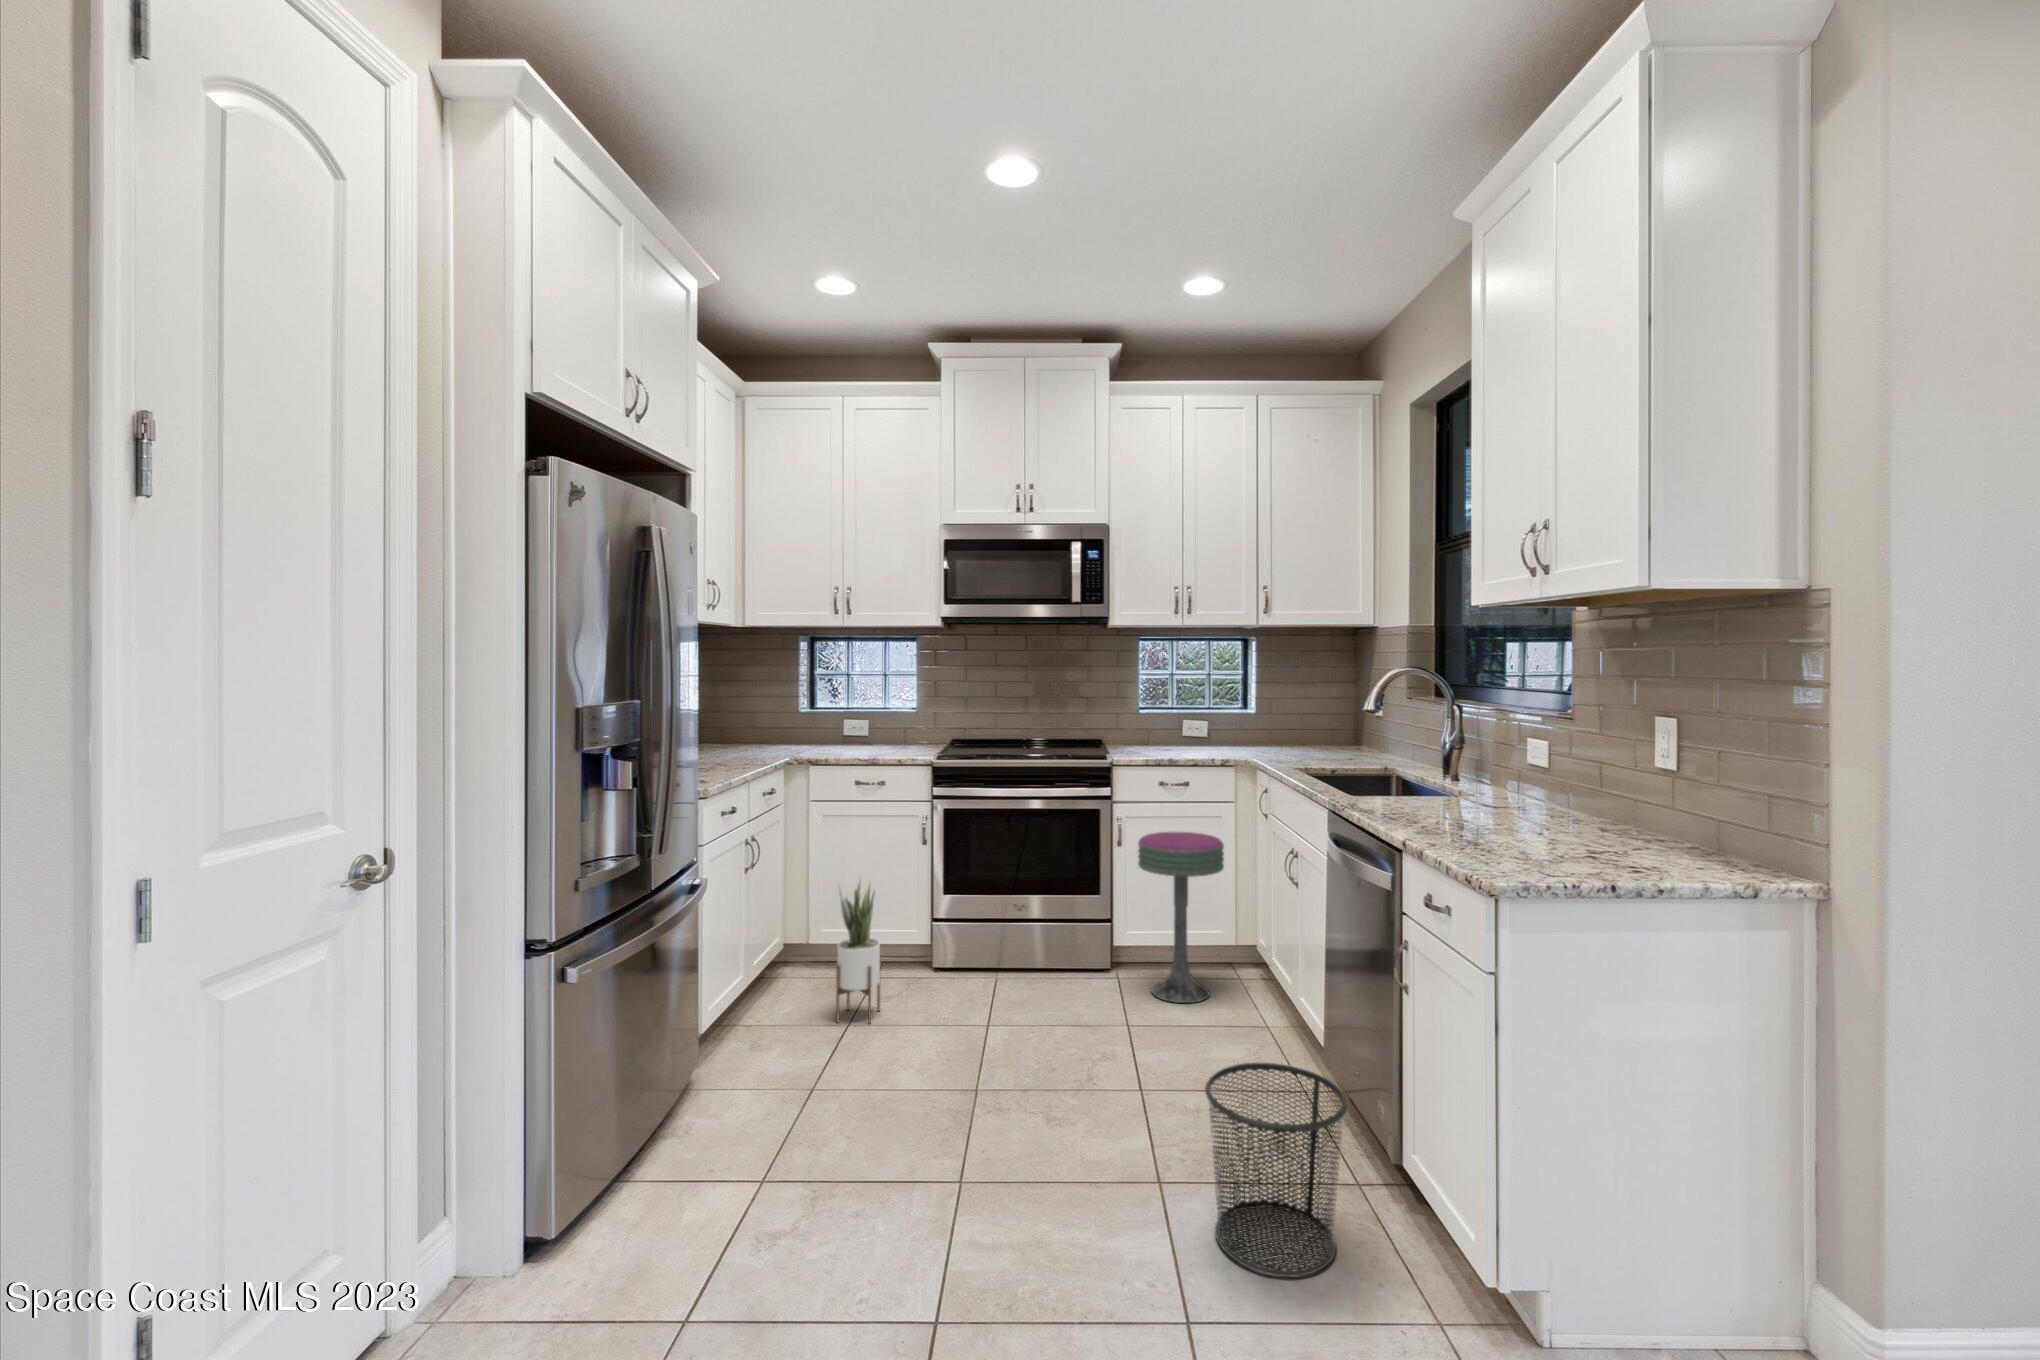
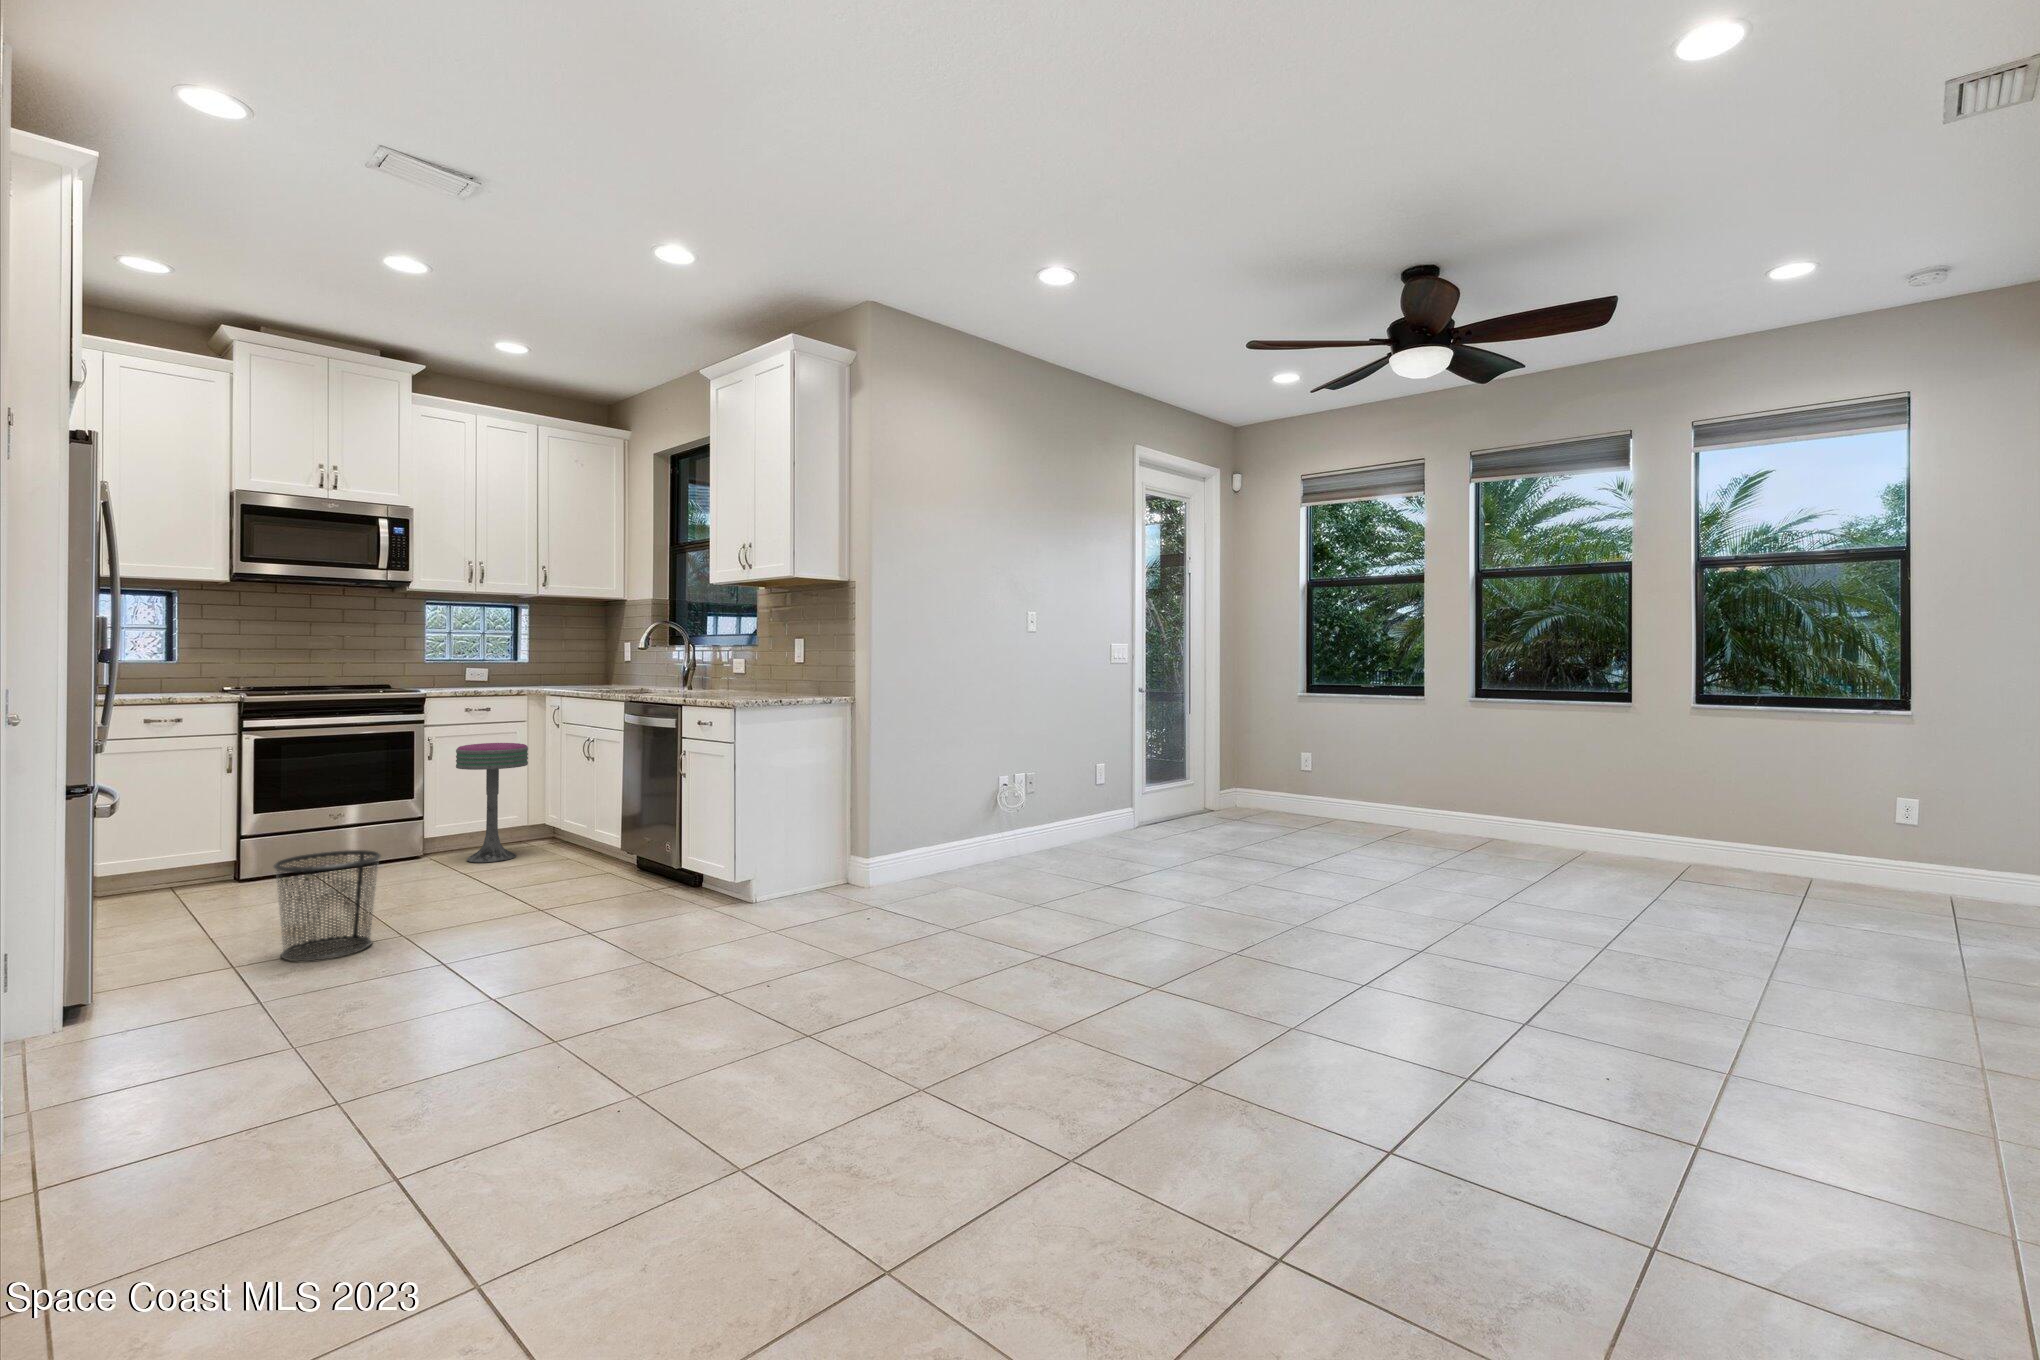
potted plant: present [836,880,880,1023] -> none [167,789,217,917]
waste bin: present [1205,1063,1348,1277] -> present [273,850,381,961]

